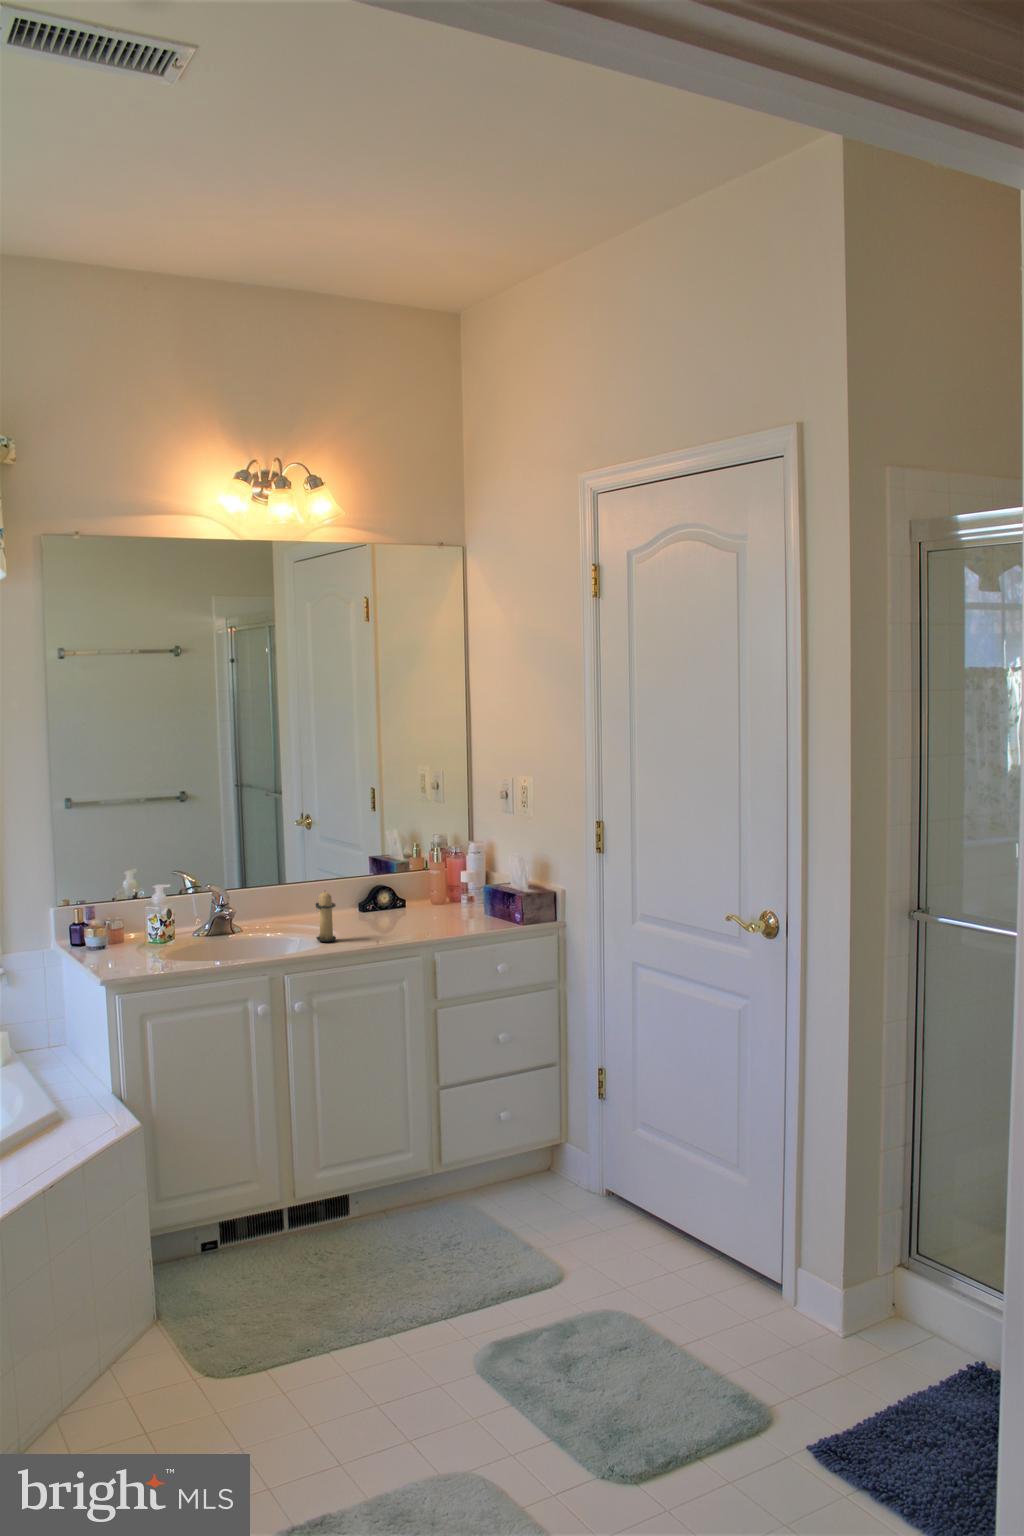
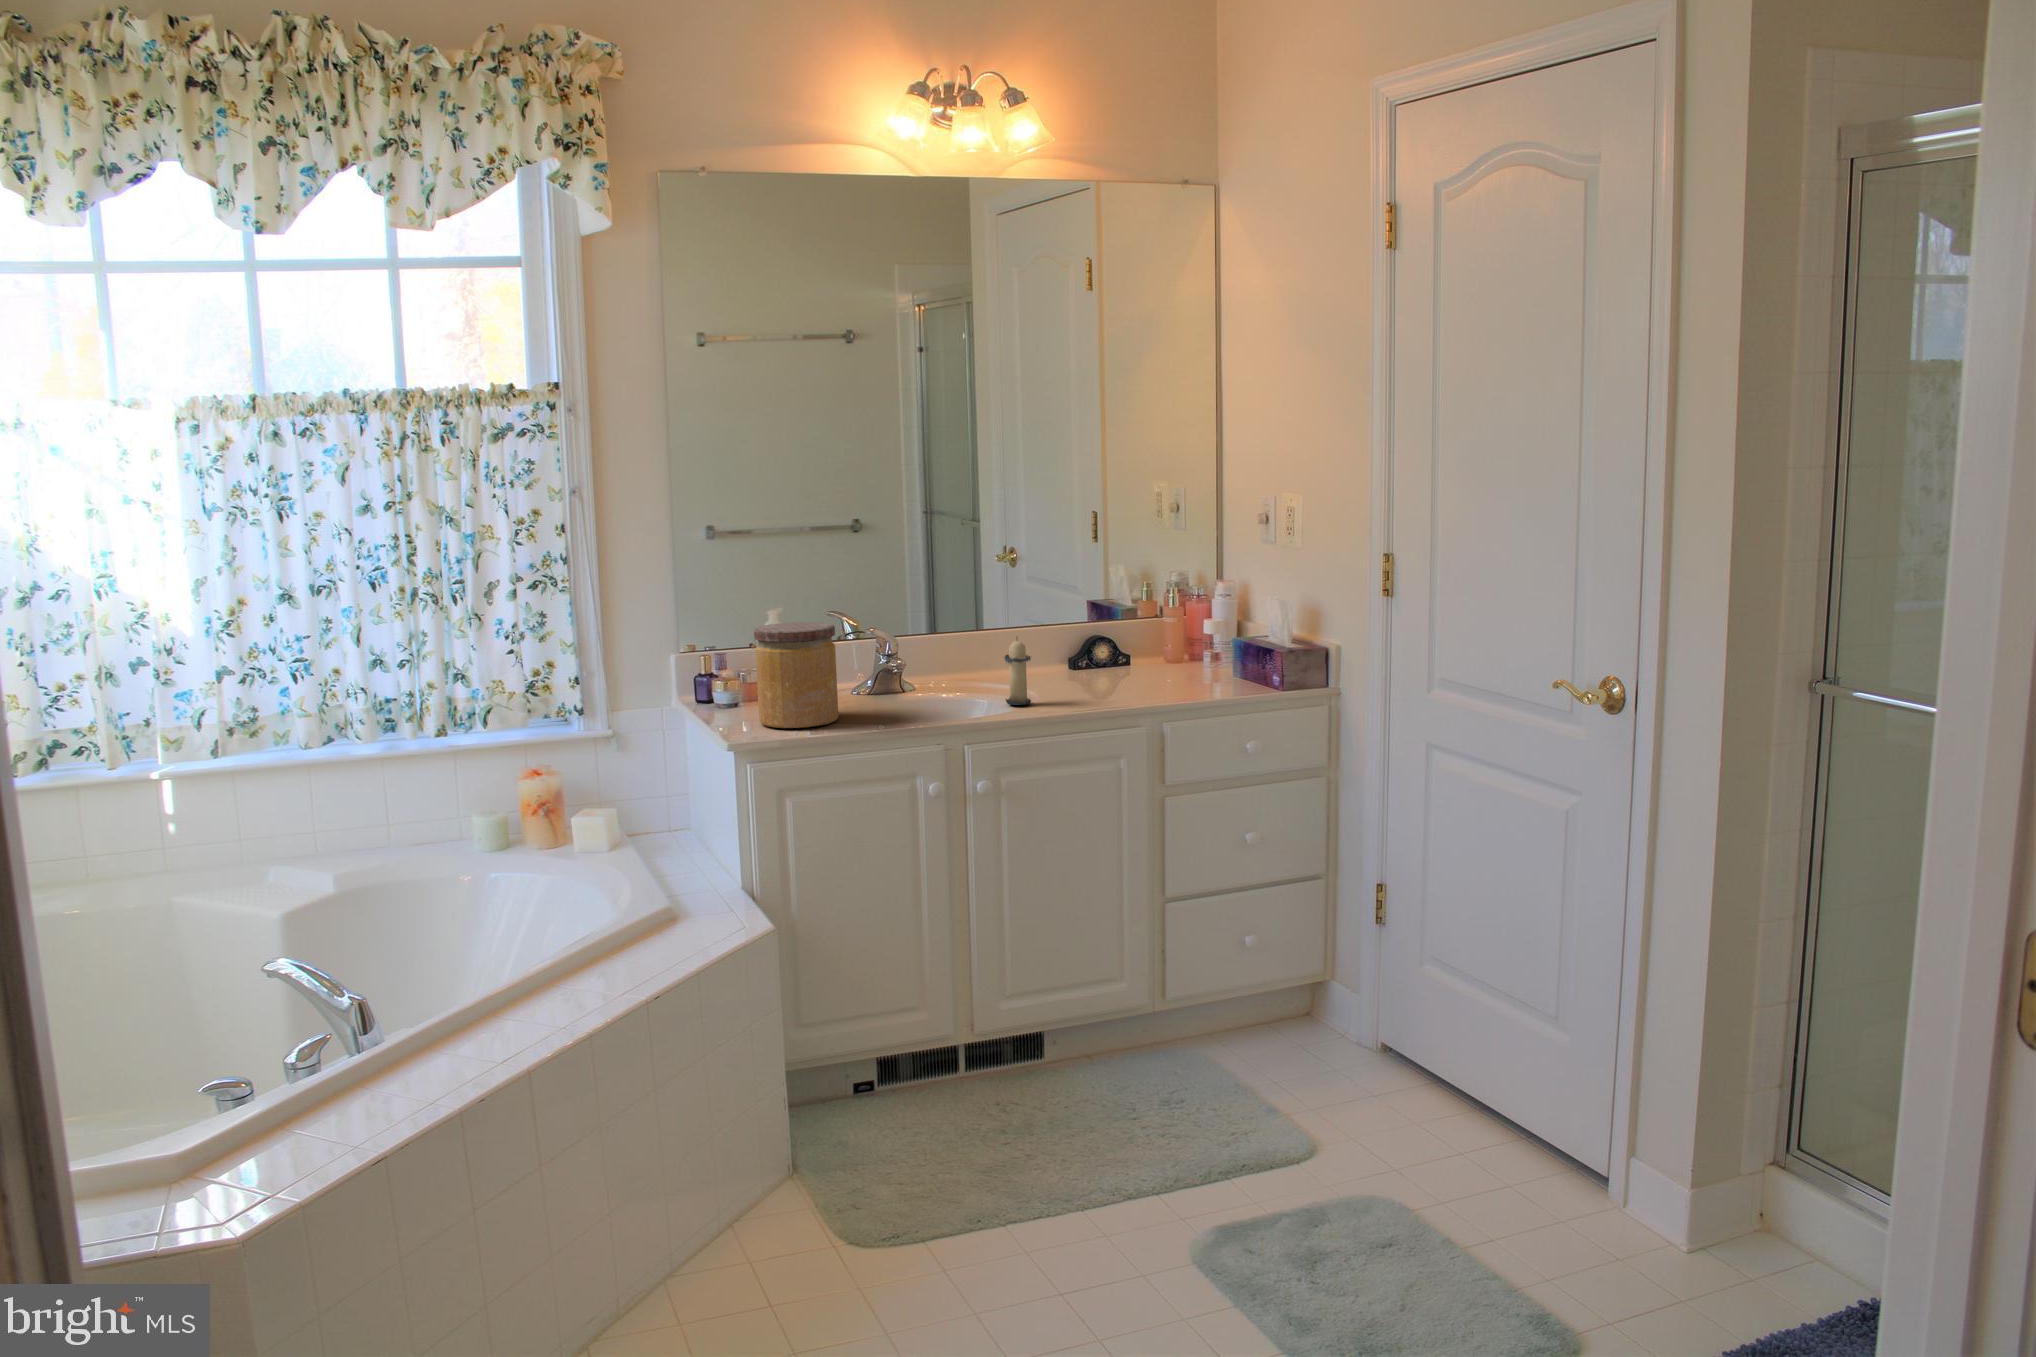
jar: none [119,882,187,966] -> present [754,622,839,728]

